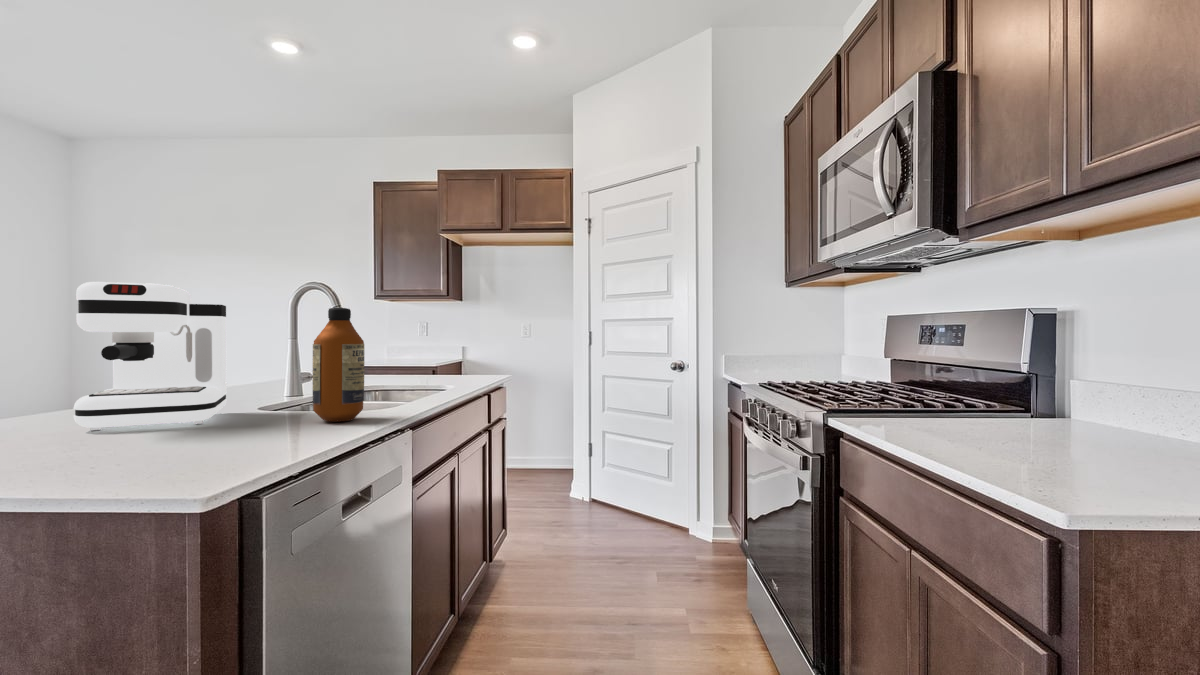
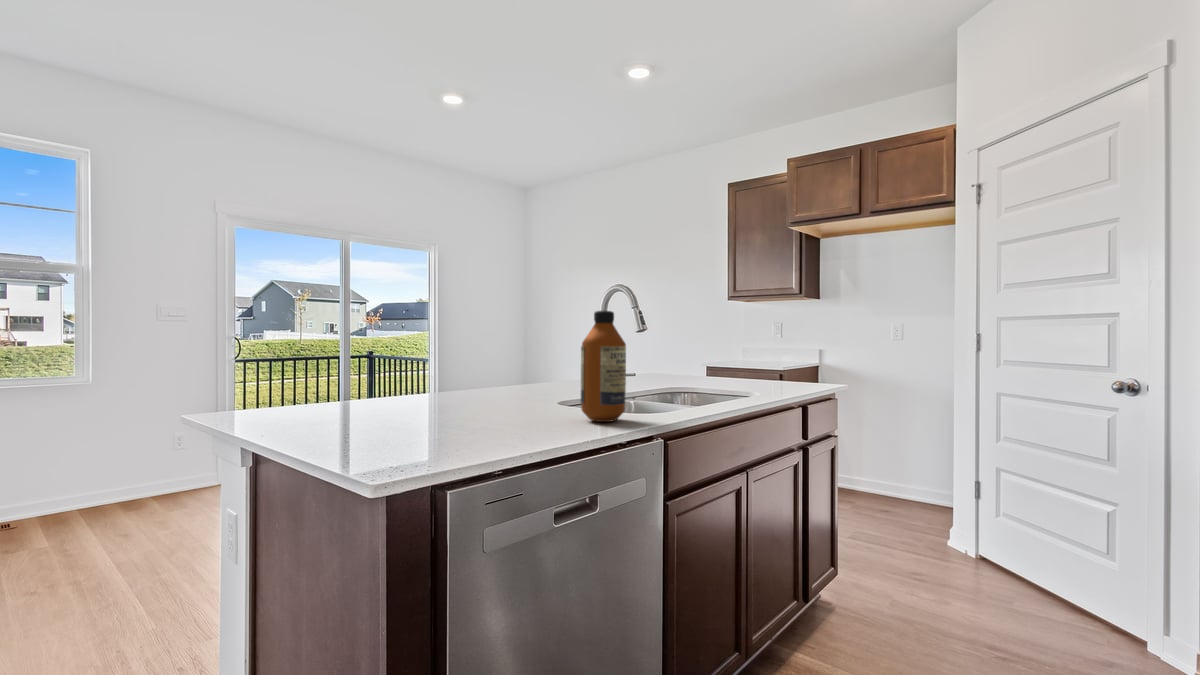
coffee maker: present [74,282,227,430] -> none [433,295,539,411]

